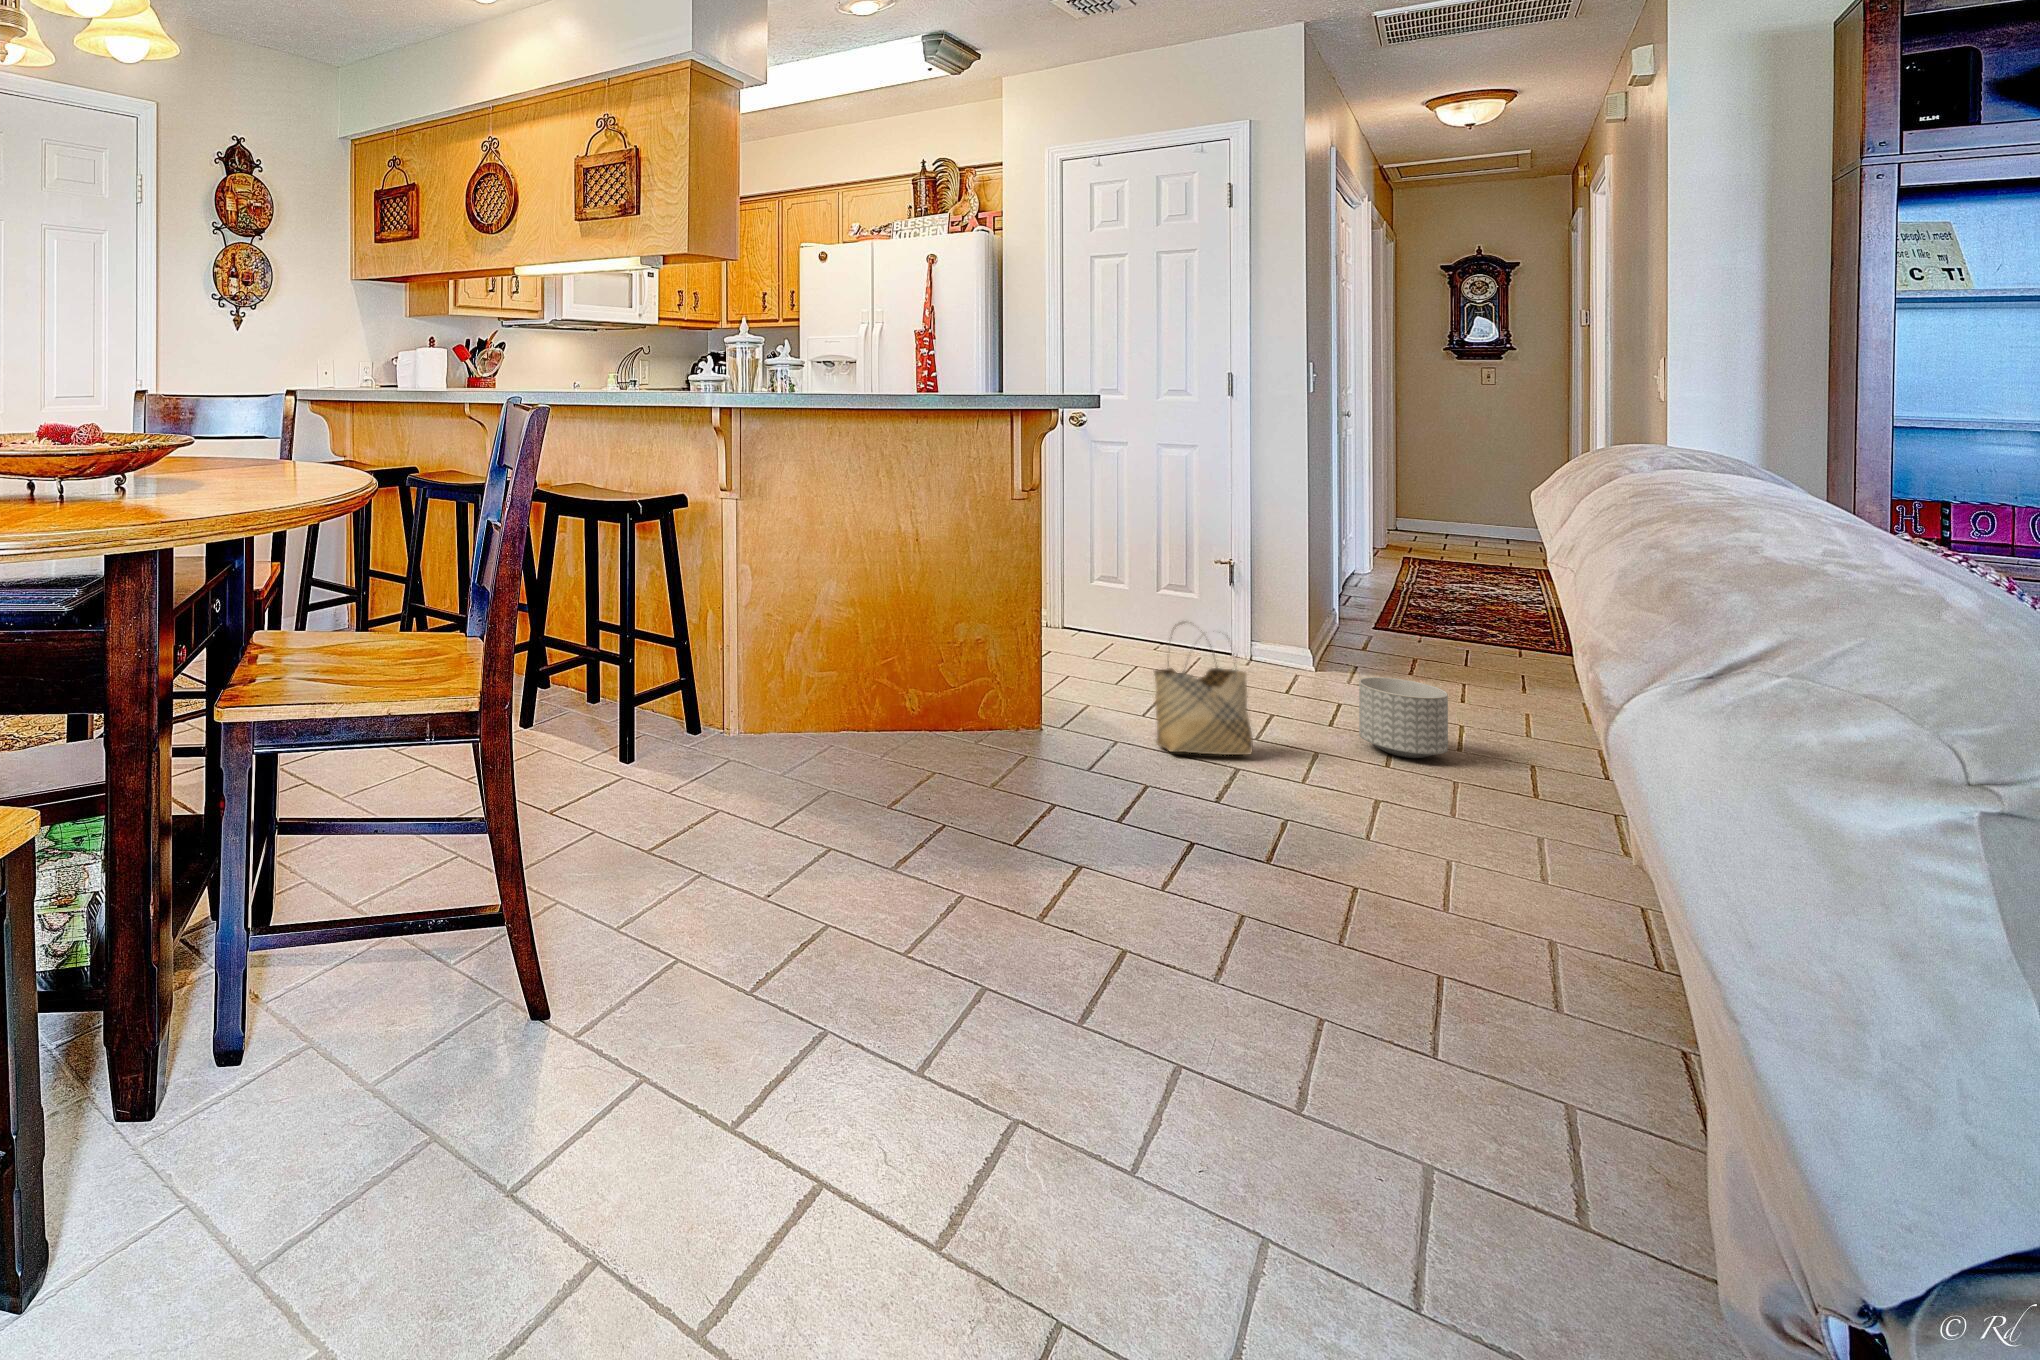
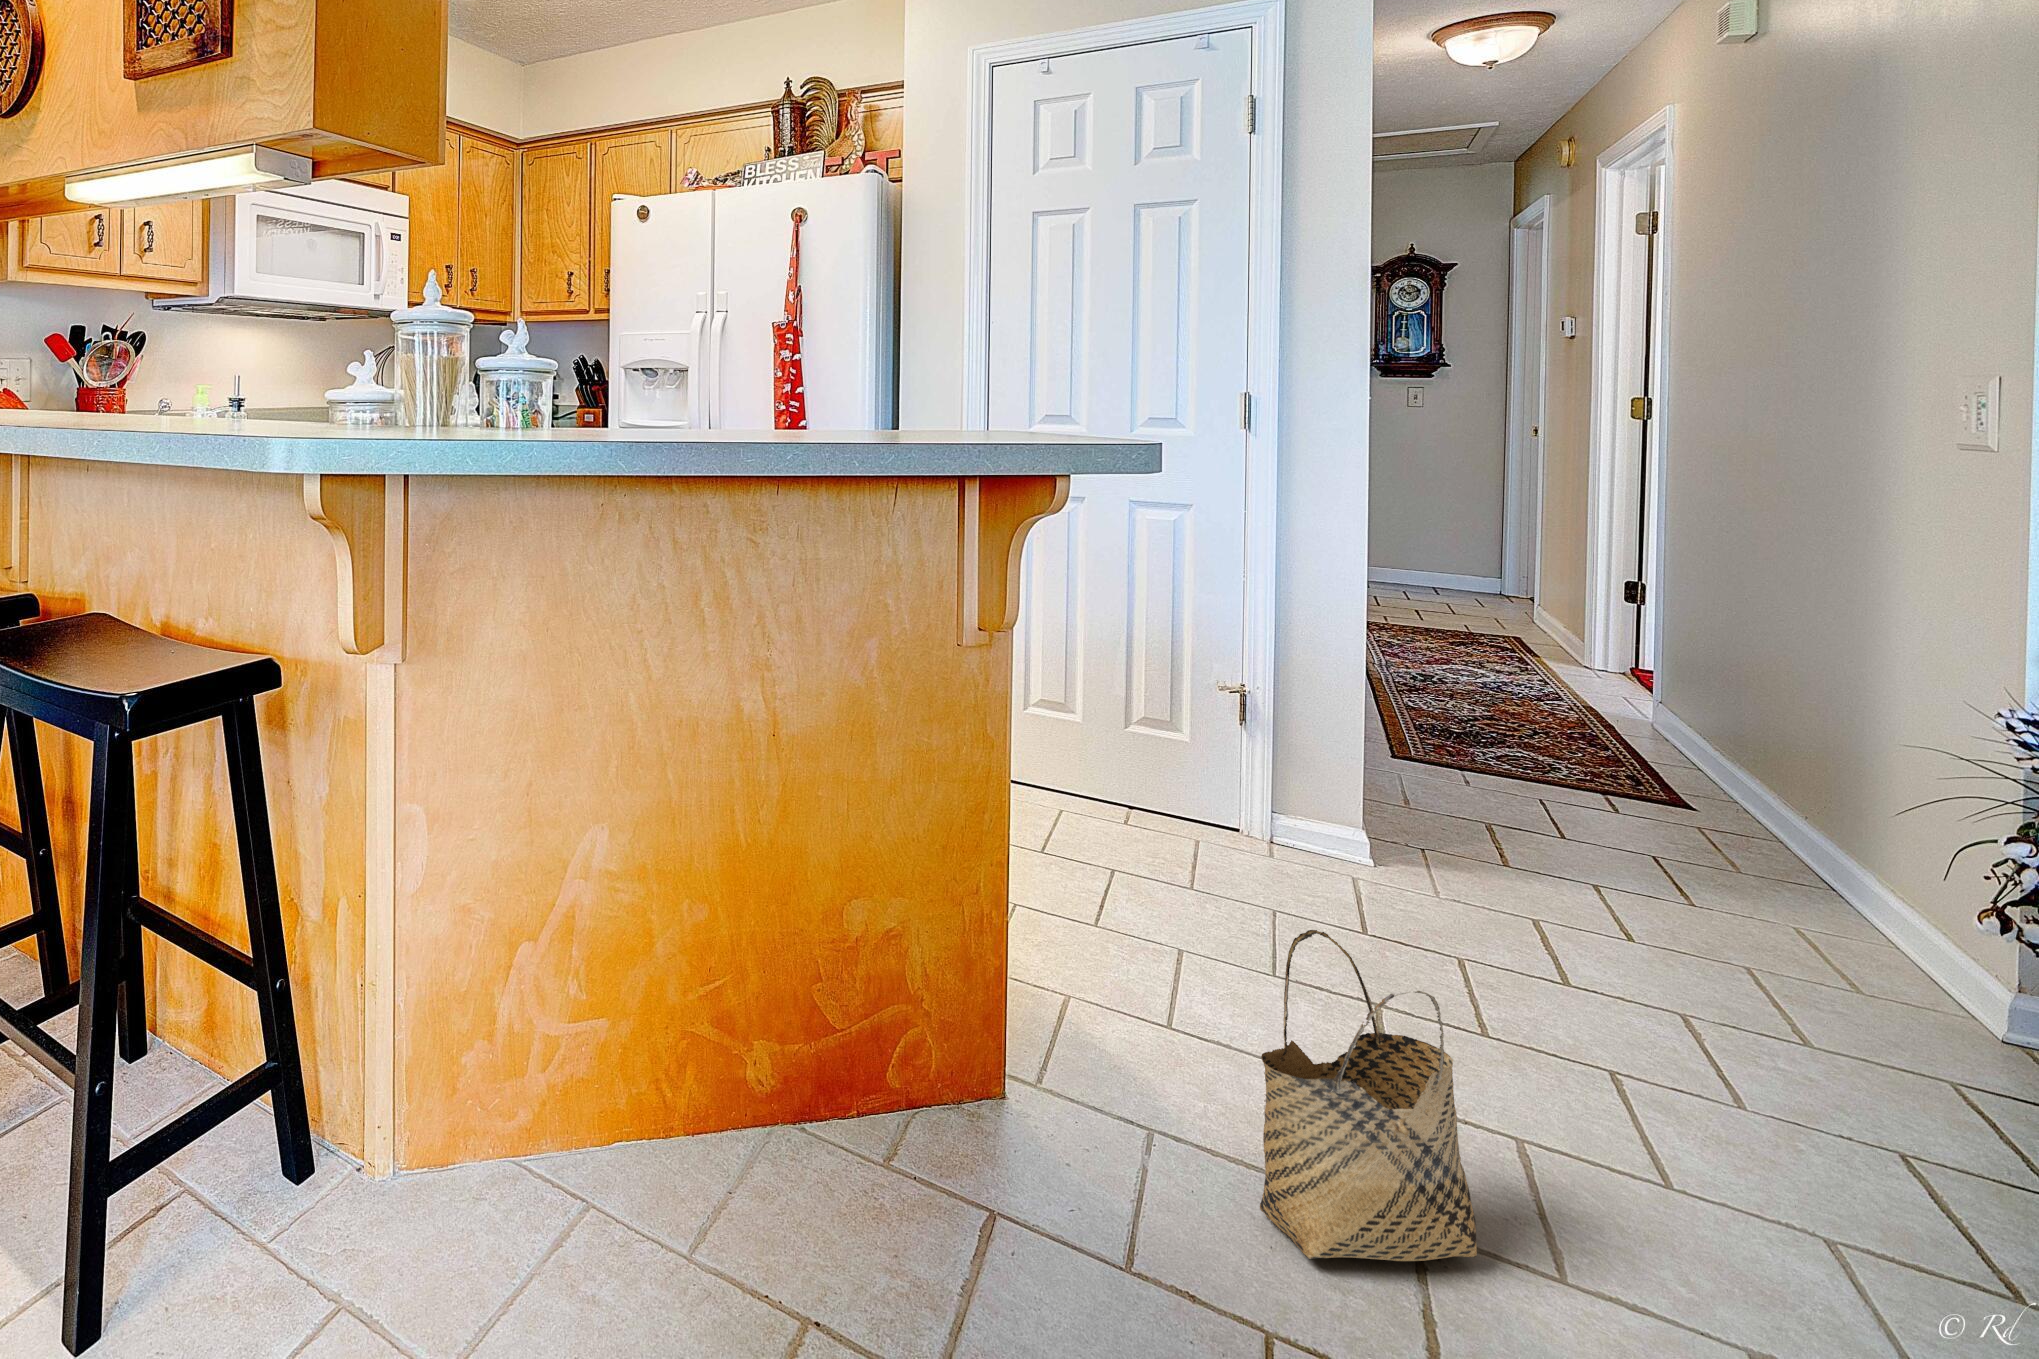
planter: present [1359,677,1448,758] -> none [1631,1022,1855,1243]

